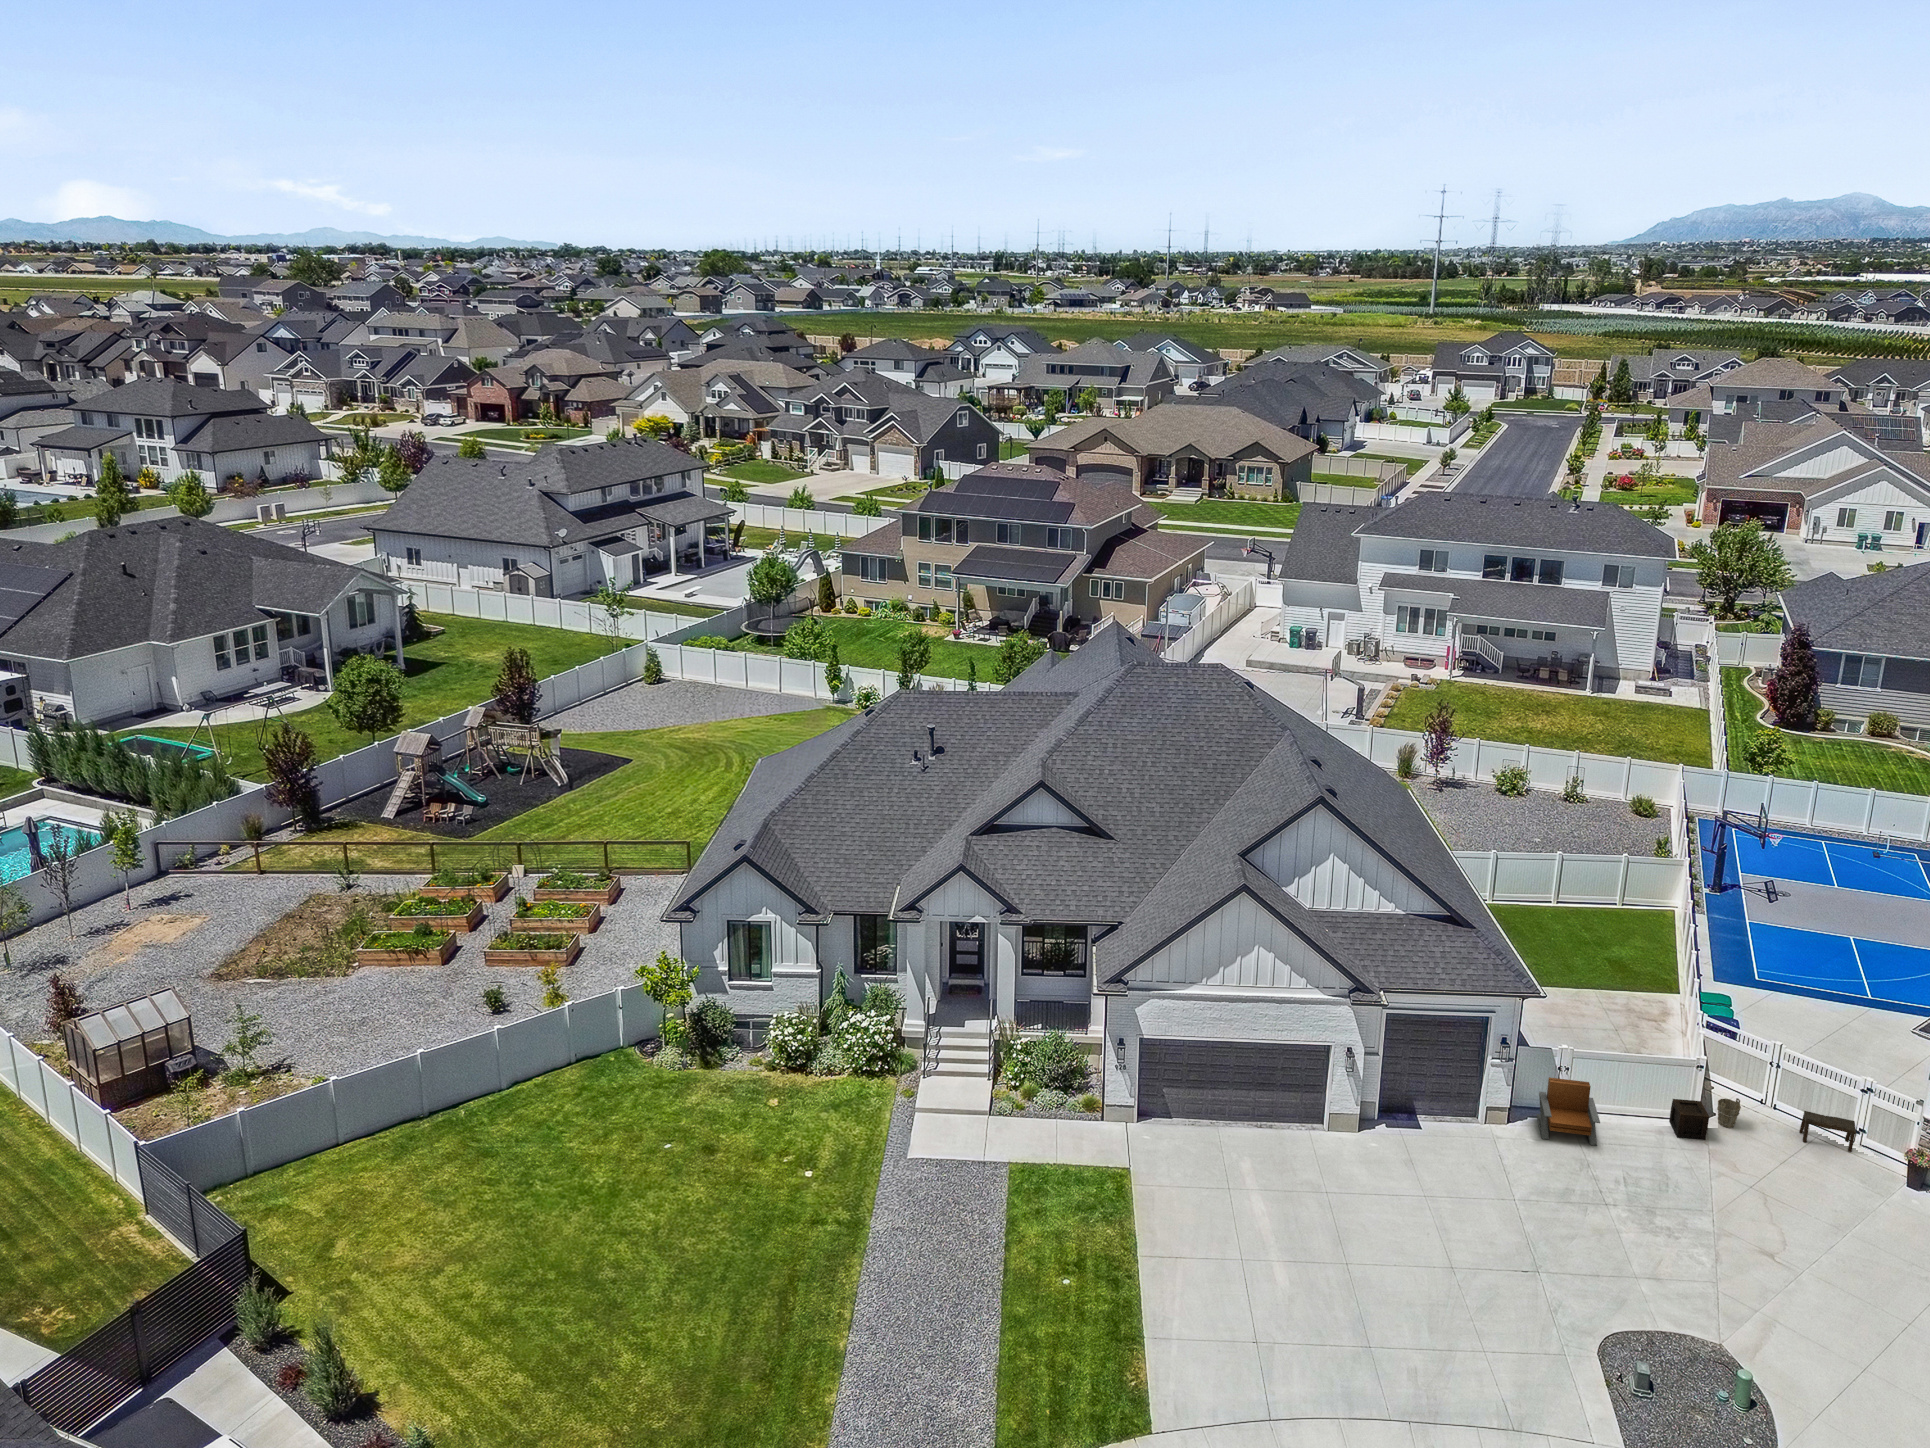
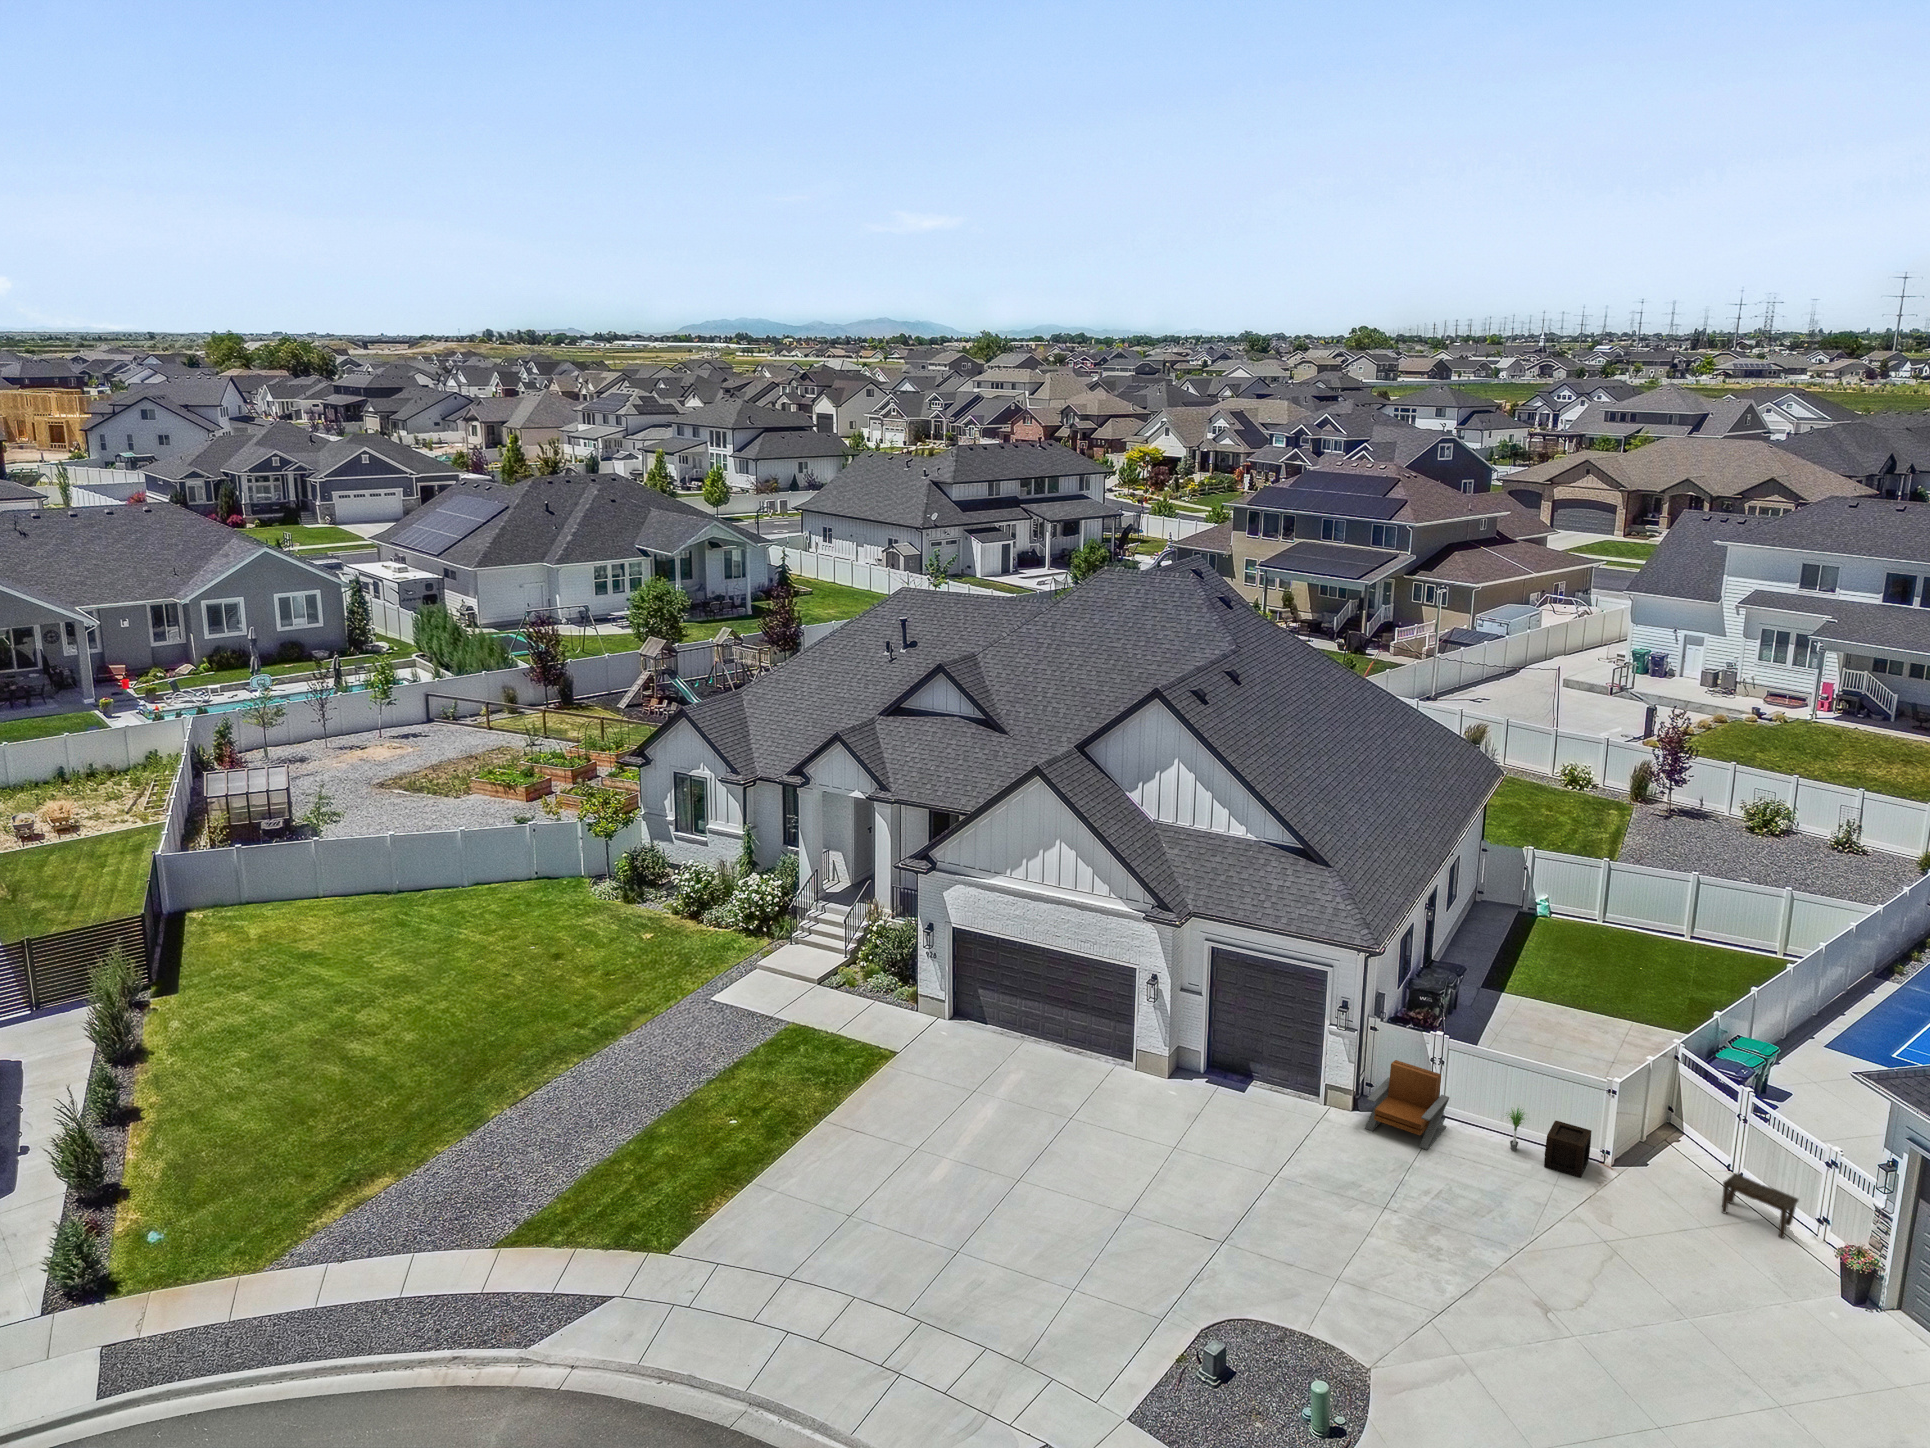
potted plant: present [677,1038,689,1068] -> present [1506,1108,1525,1151]
bucket: present [1717,1098,1741,1128] -> none [1618,1136,1649,1175]

